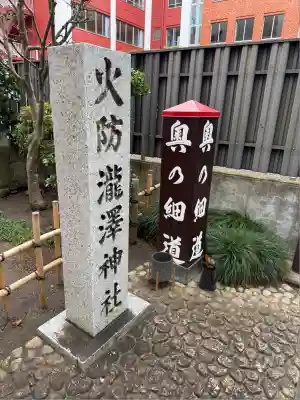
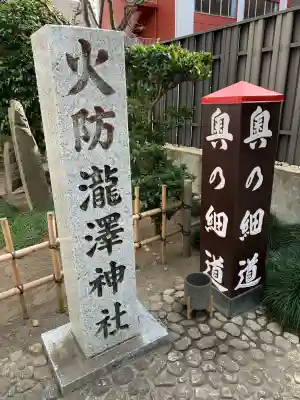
watering can: present [198,255,219,291] -> none [245,282,272,334]

